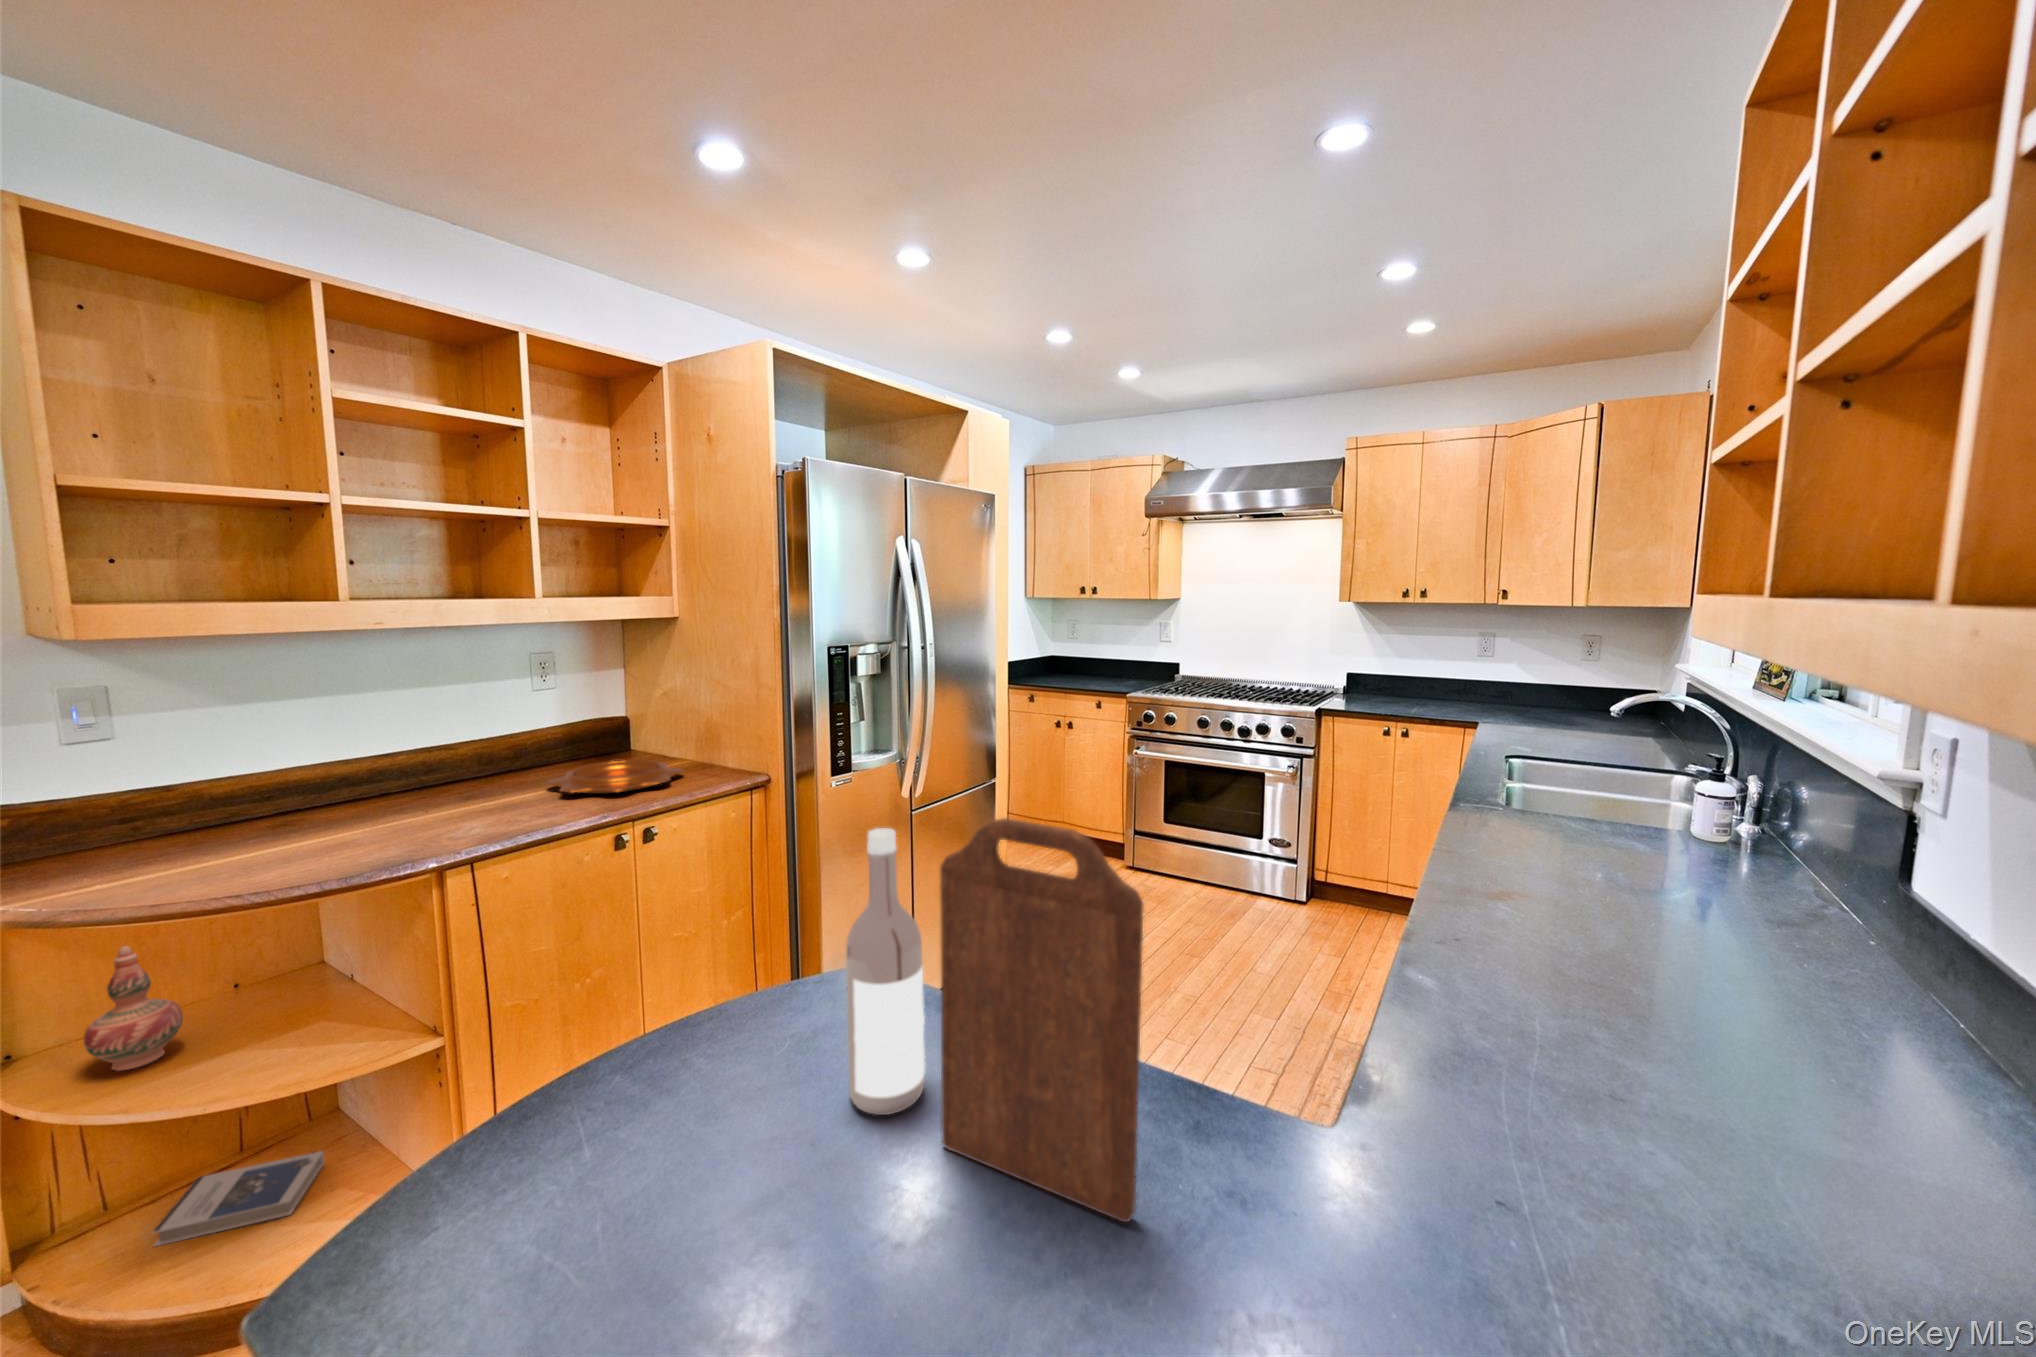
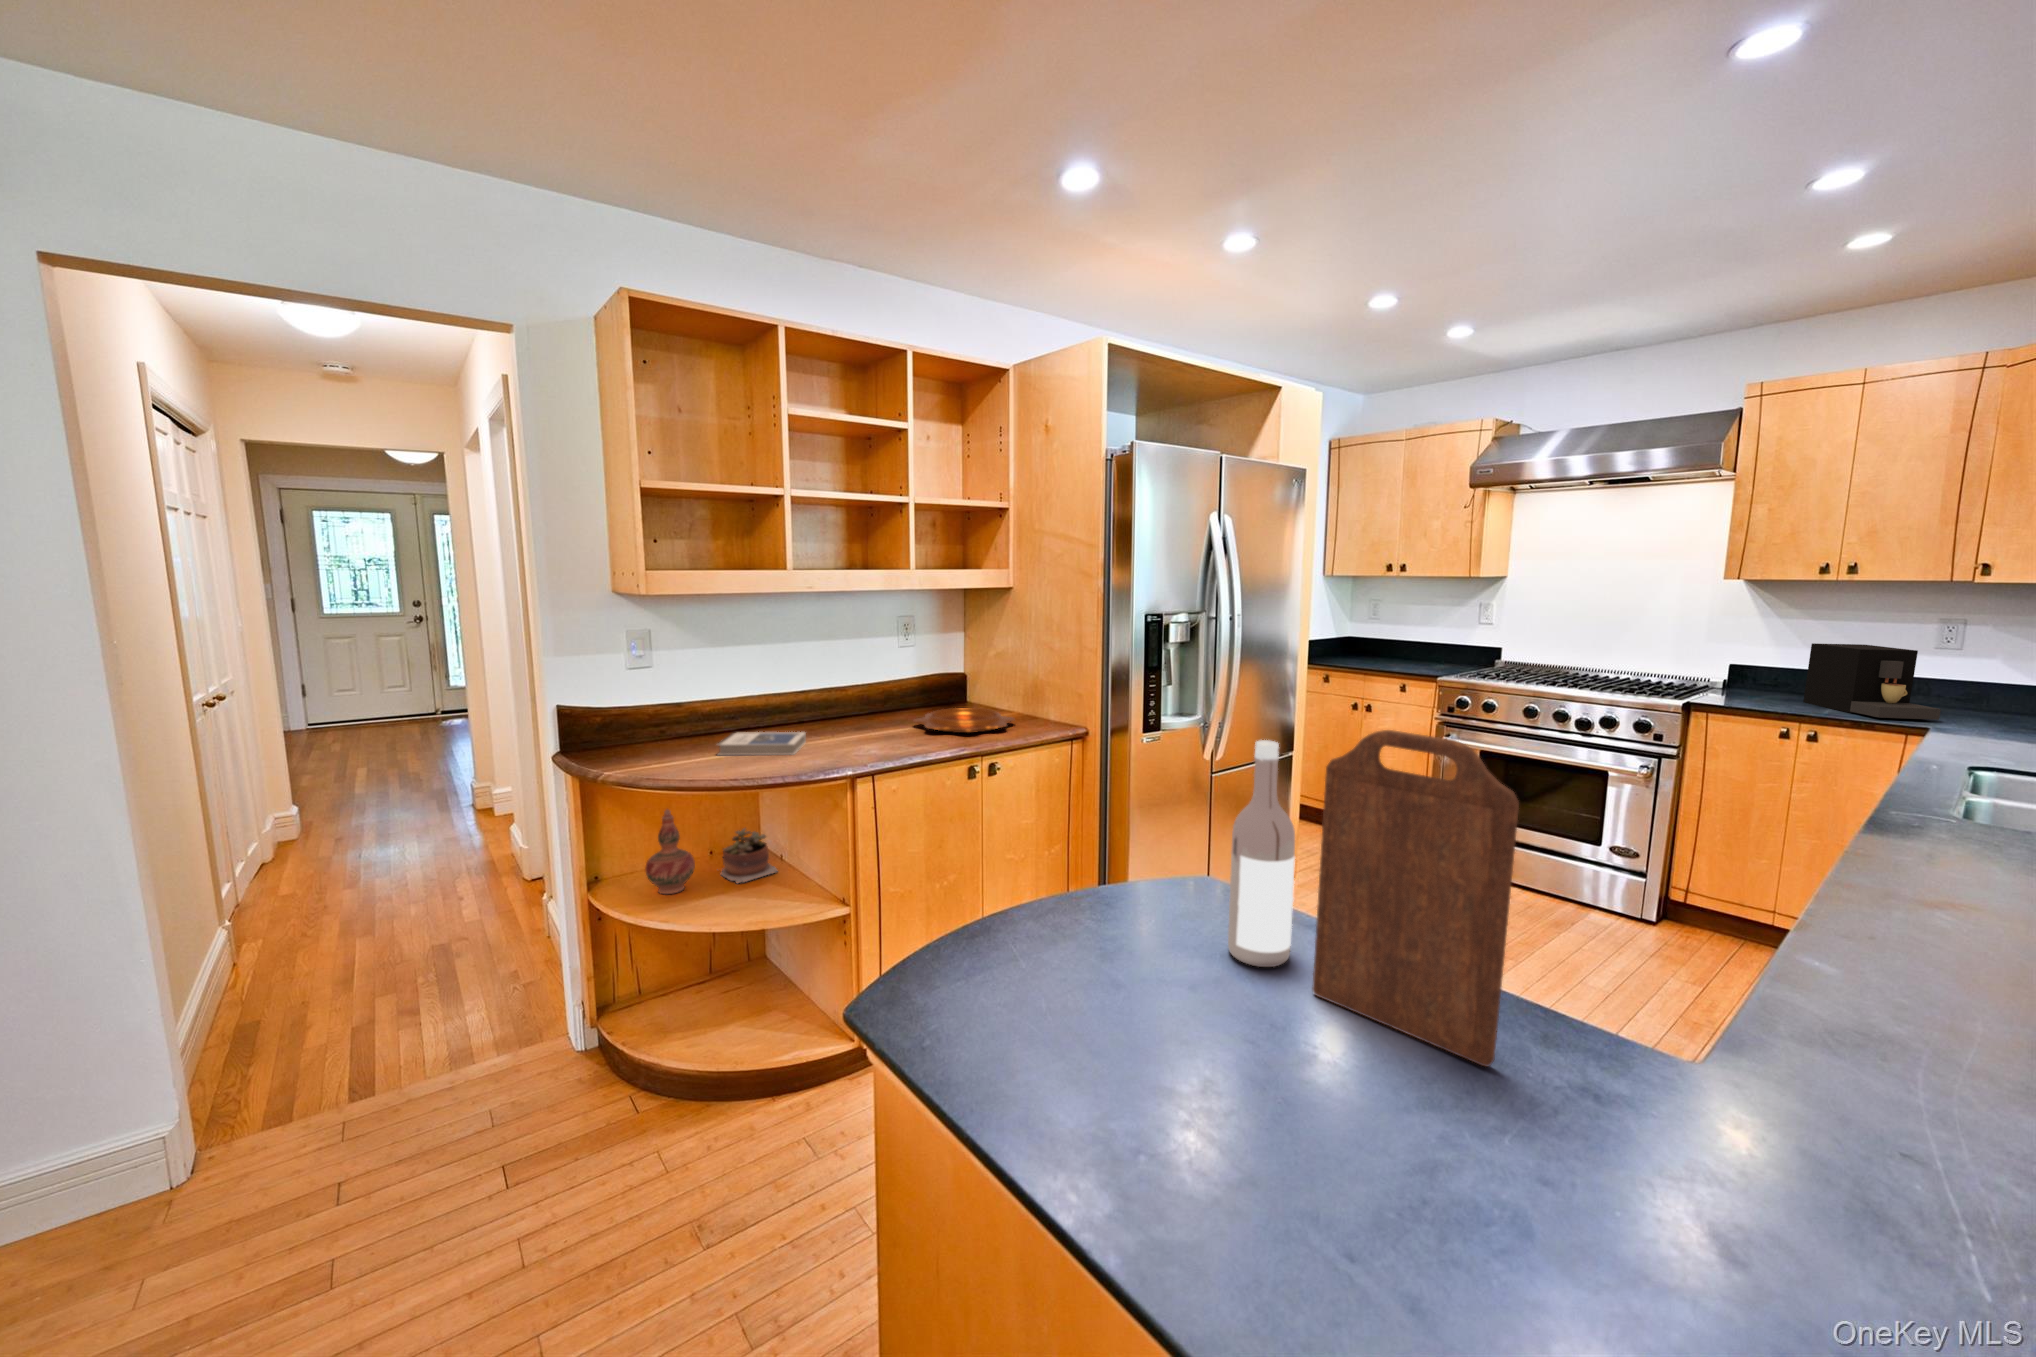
coffee maker: none [1396,654,1483,714] -> present [1803,643,1941,720]
succulent plant: none [232,949,338,1032] -> present [721,828,777,883]
hardback book: present [152,1151,324,1246] -> present [718,732,806,755]

